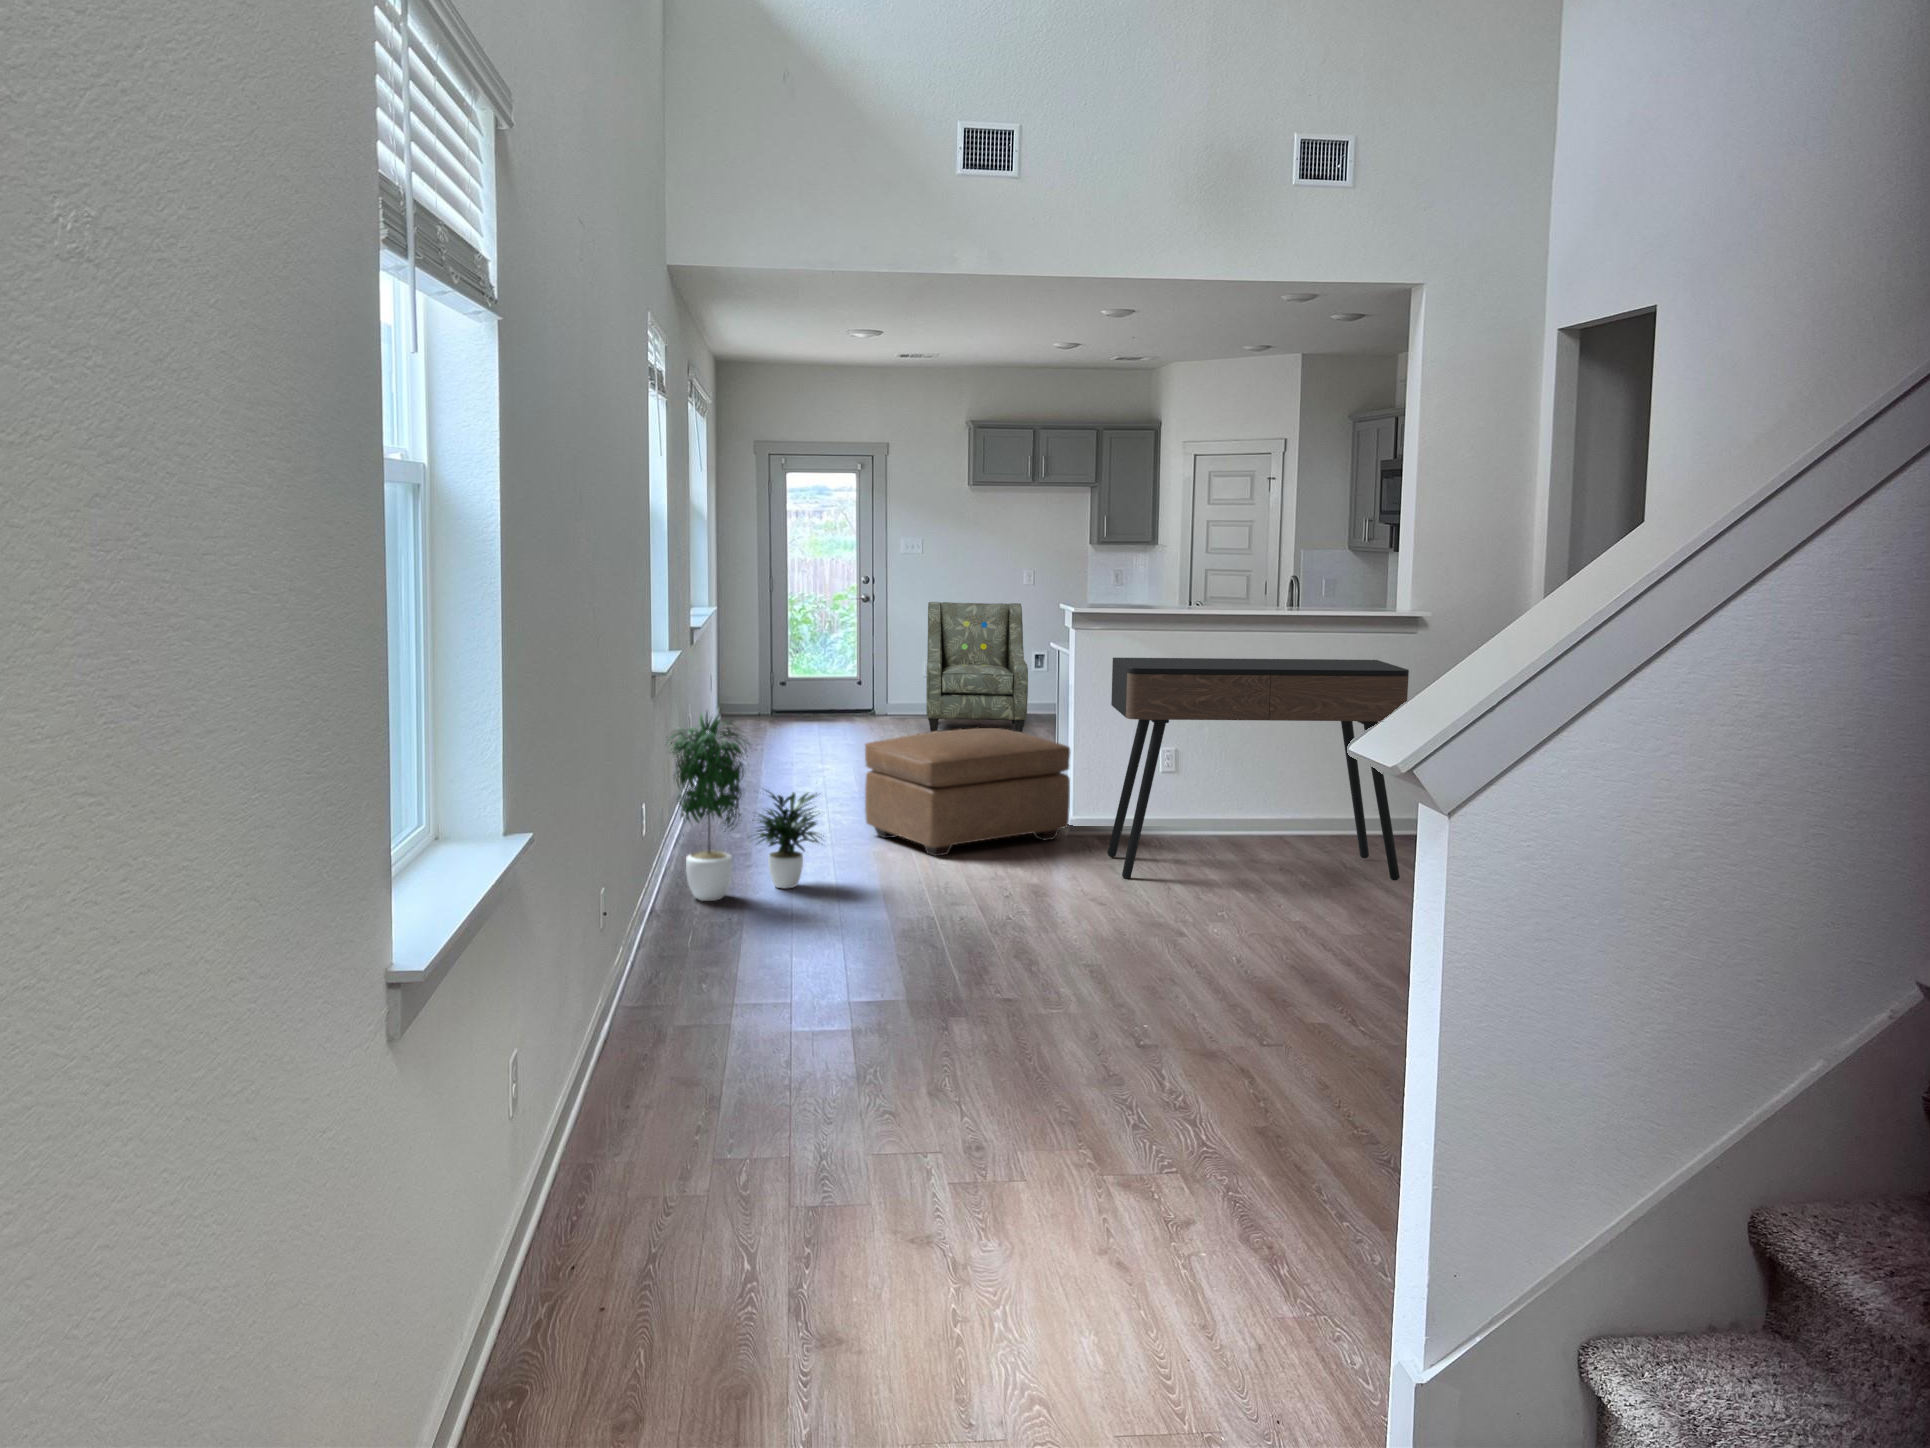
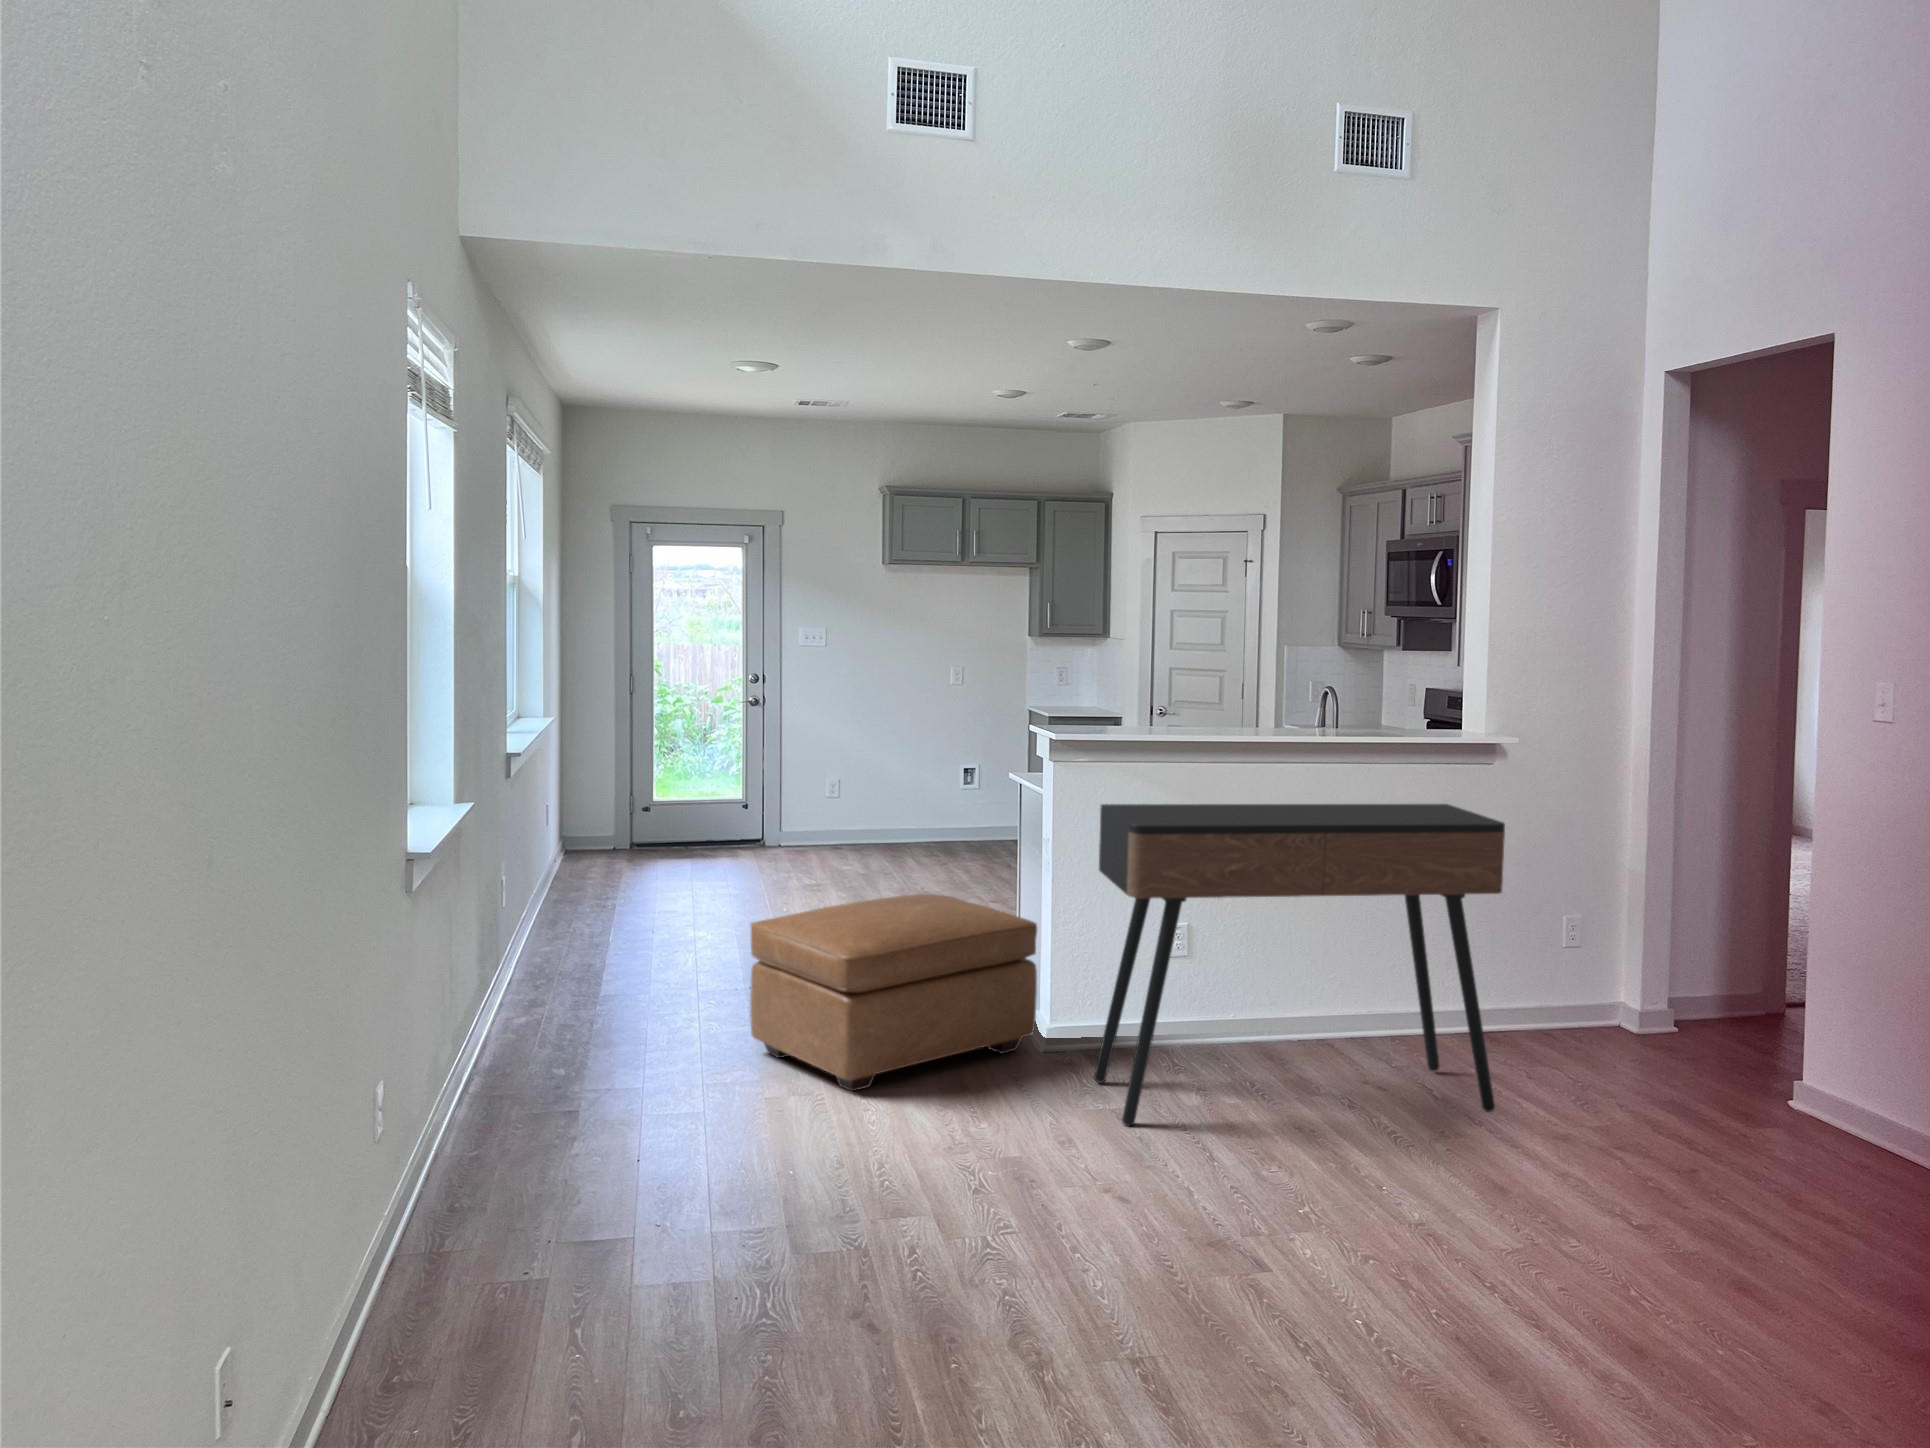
armchair: present [926,602,1028,733] -> none [830,705,956,874]
potted plant: present [669,714,823,901] -> none [425,906,691,1209]

